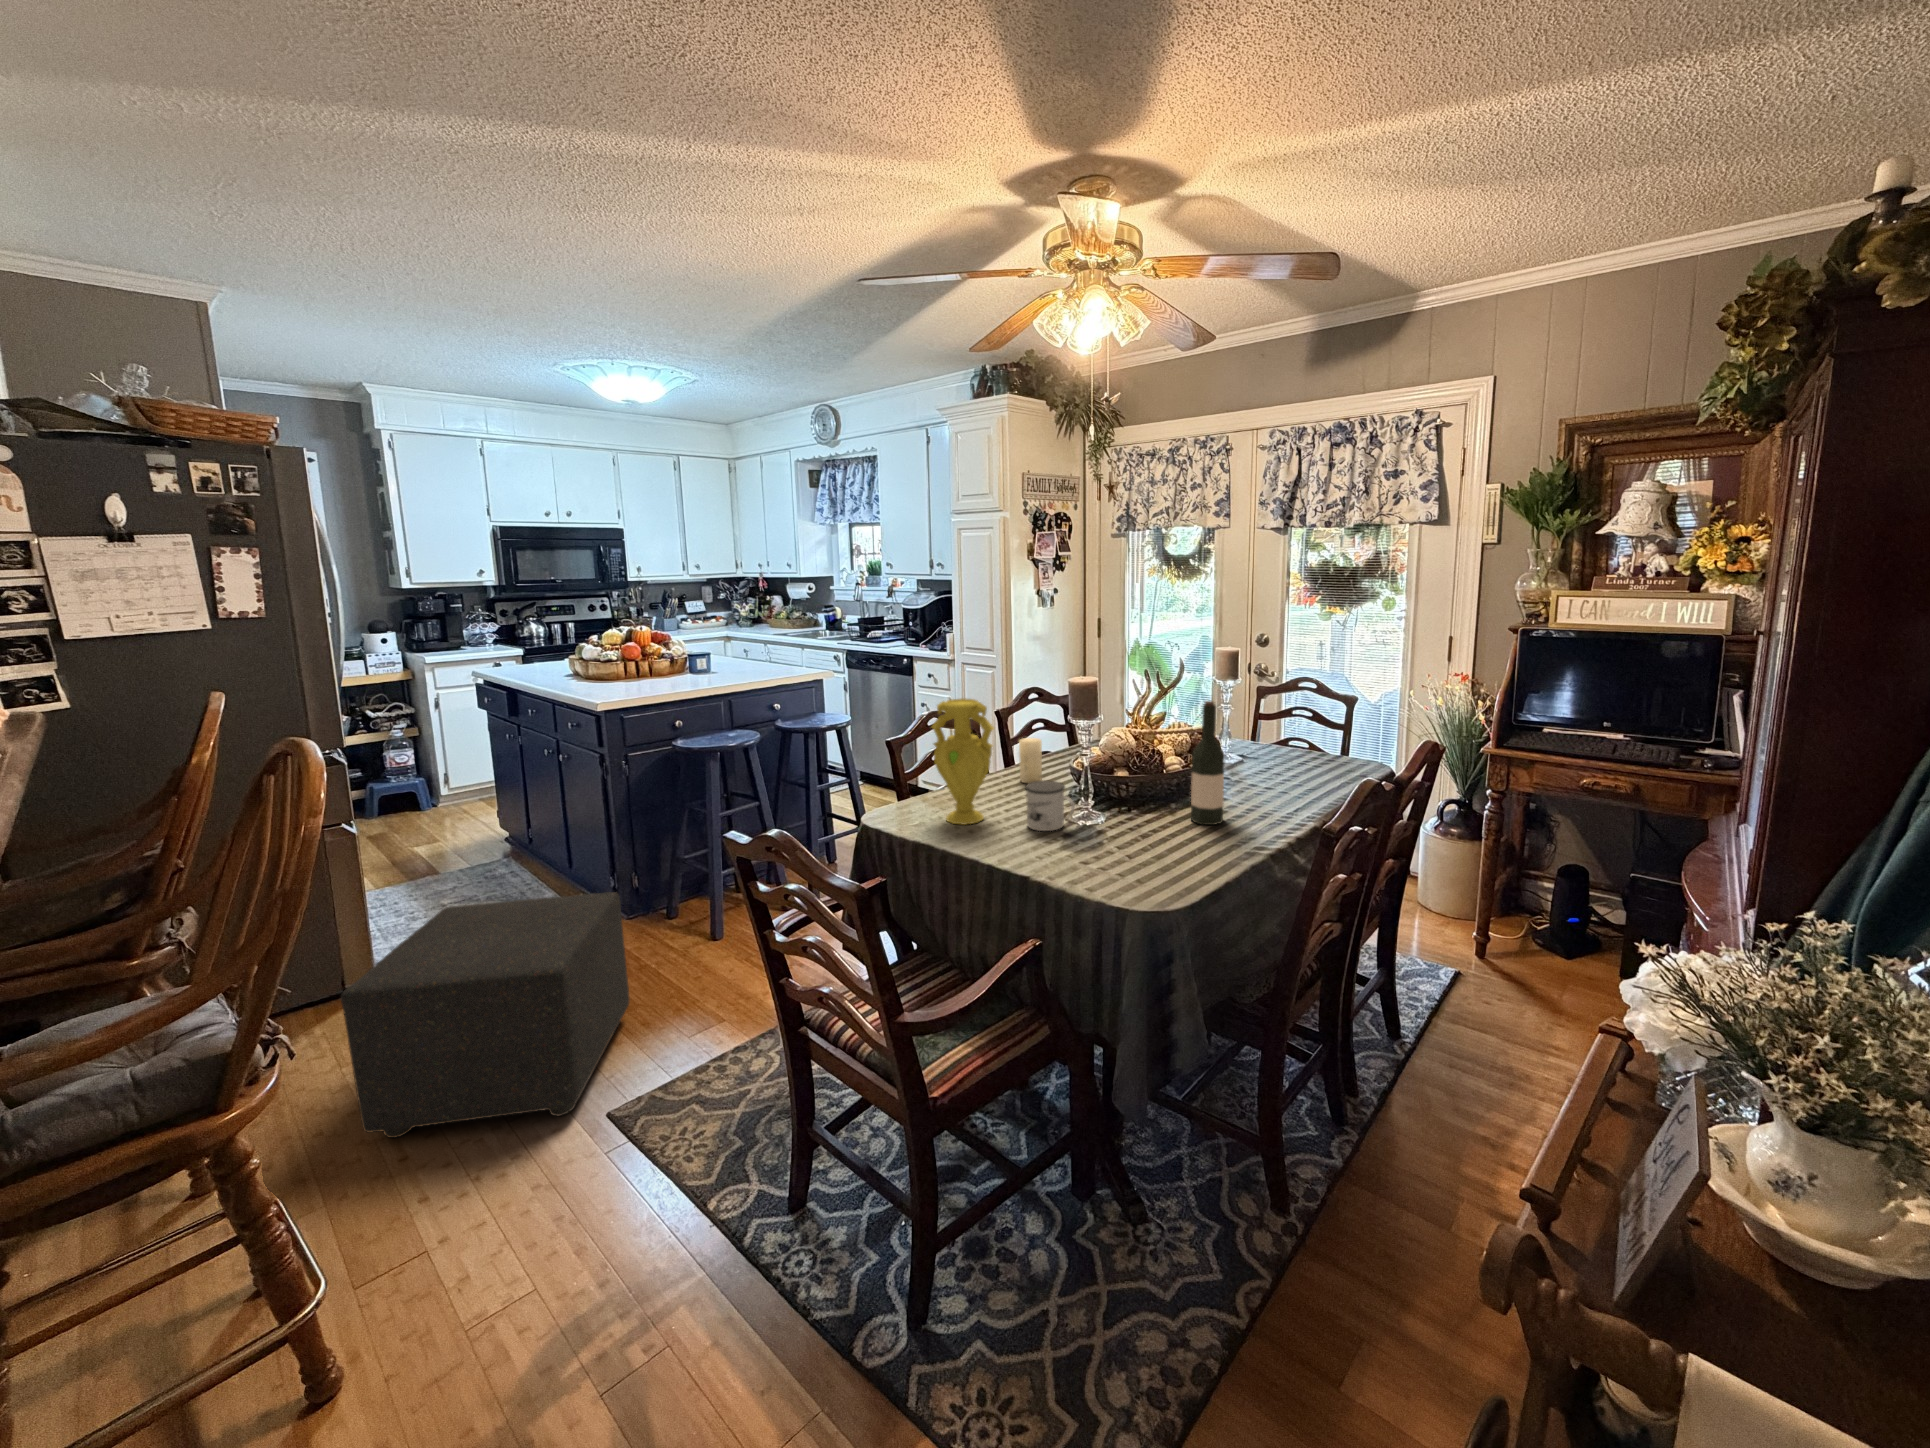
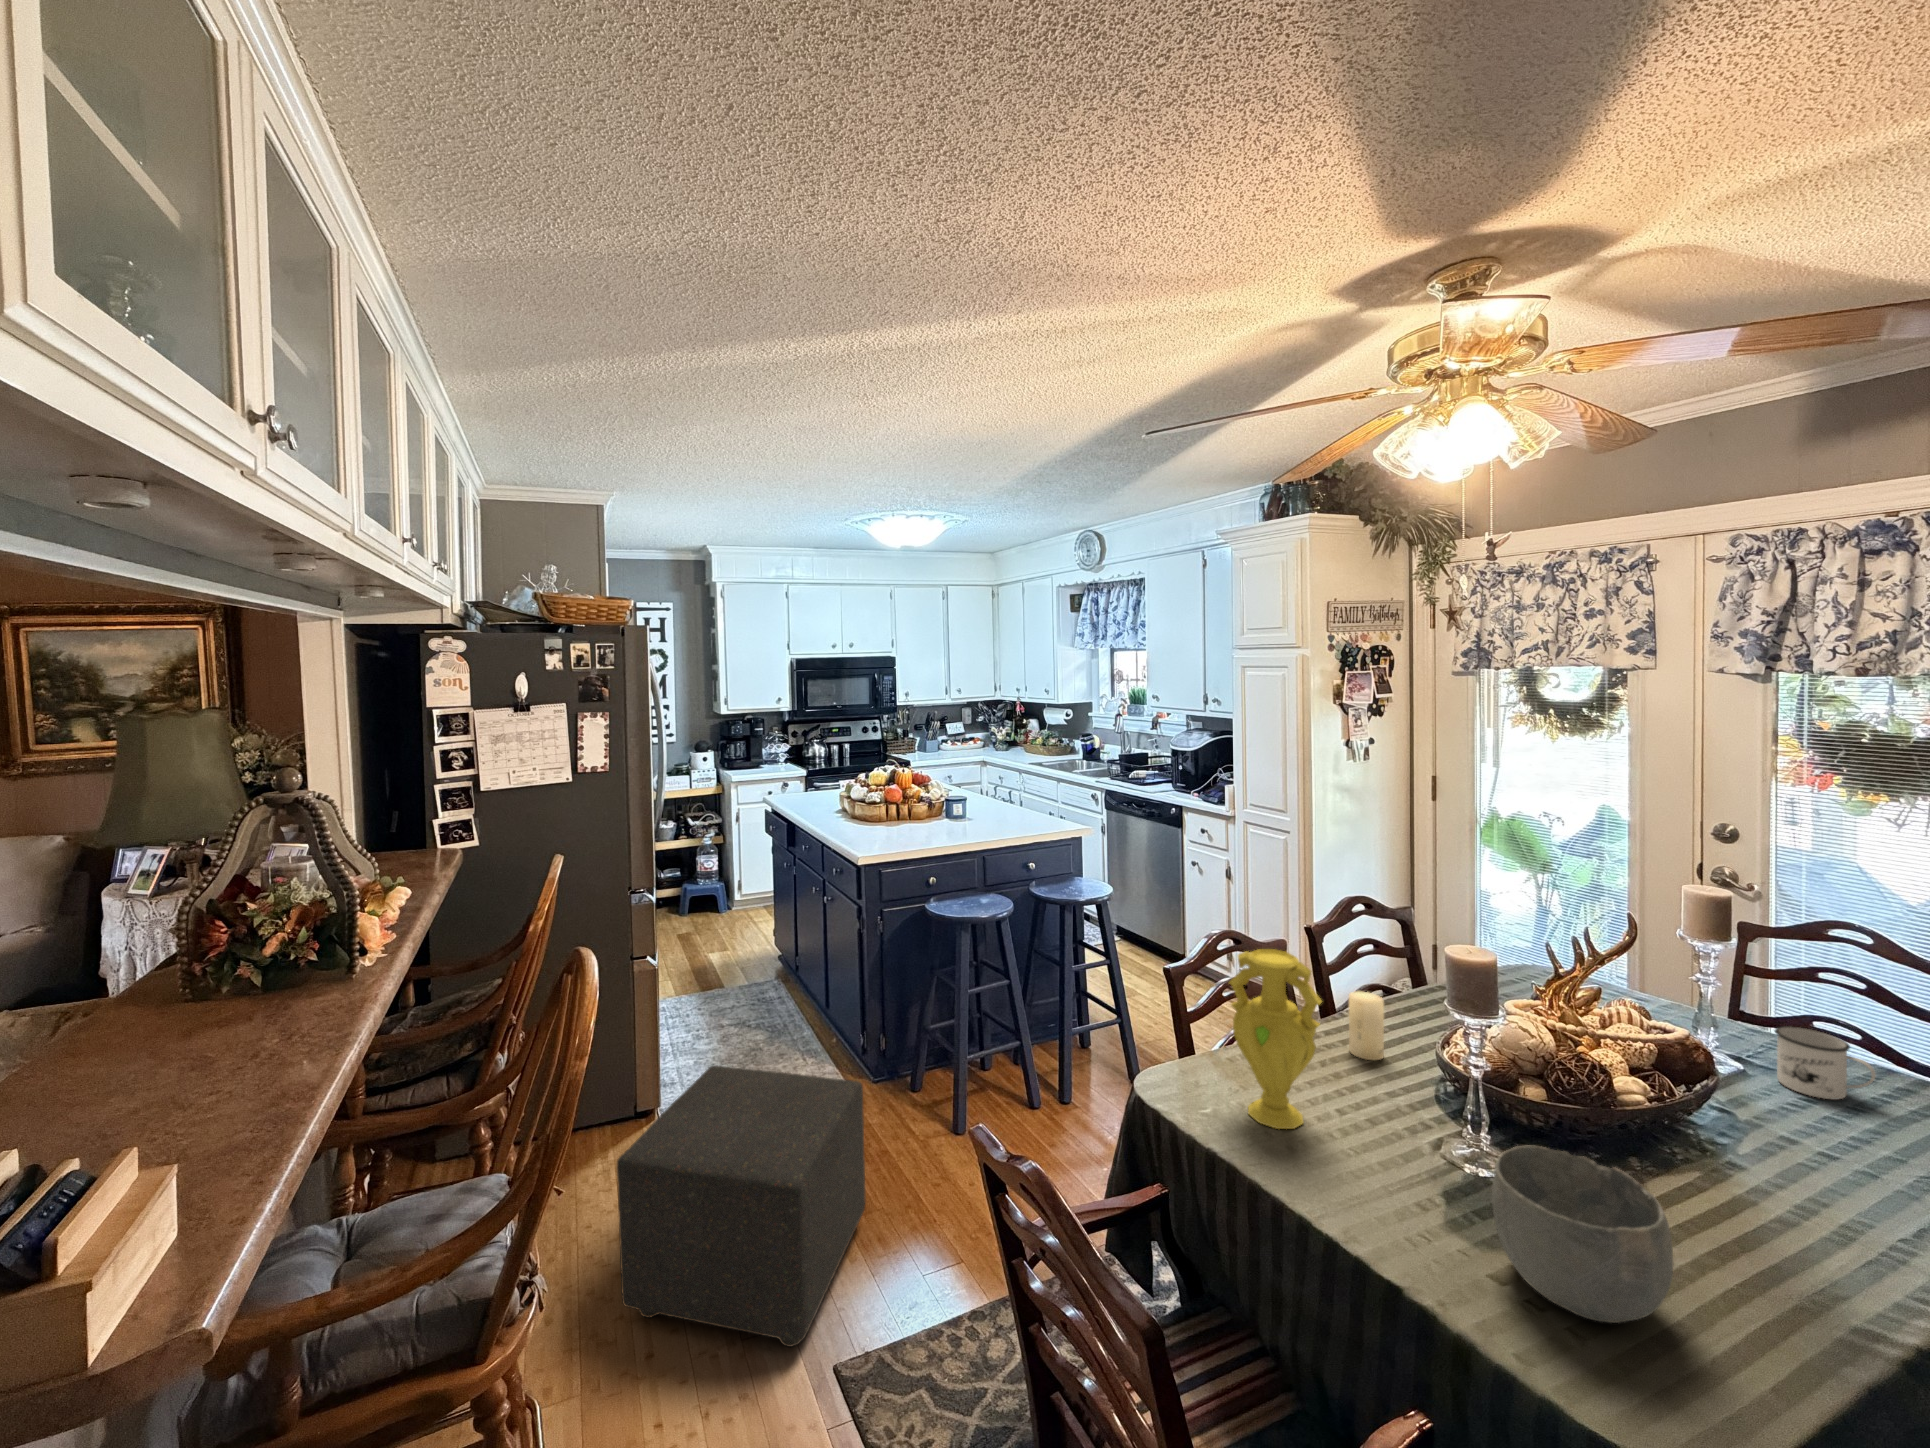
wine bottle: present [1191,701,1225,825] -> none [1673,1016,1745,1230]
mug: present [1025,781,1075,831] -> present [1775,1026,1876,1099]
bowl: none [1088,785,1177,871] -> present [1492,1146,1673,1323]

